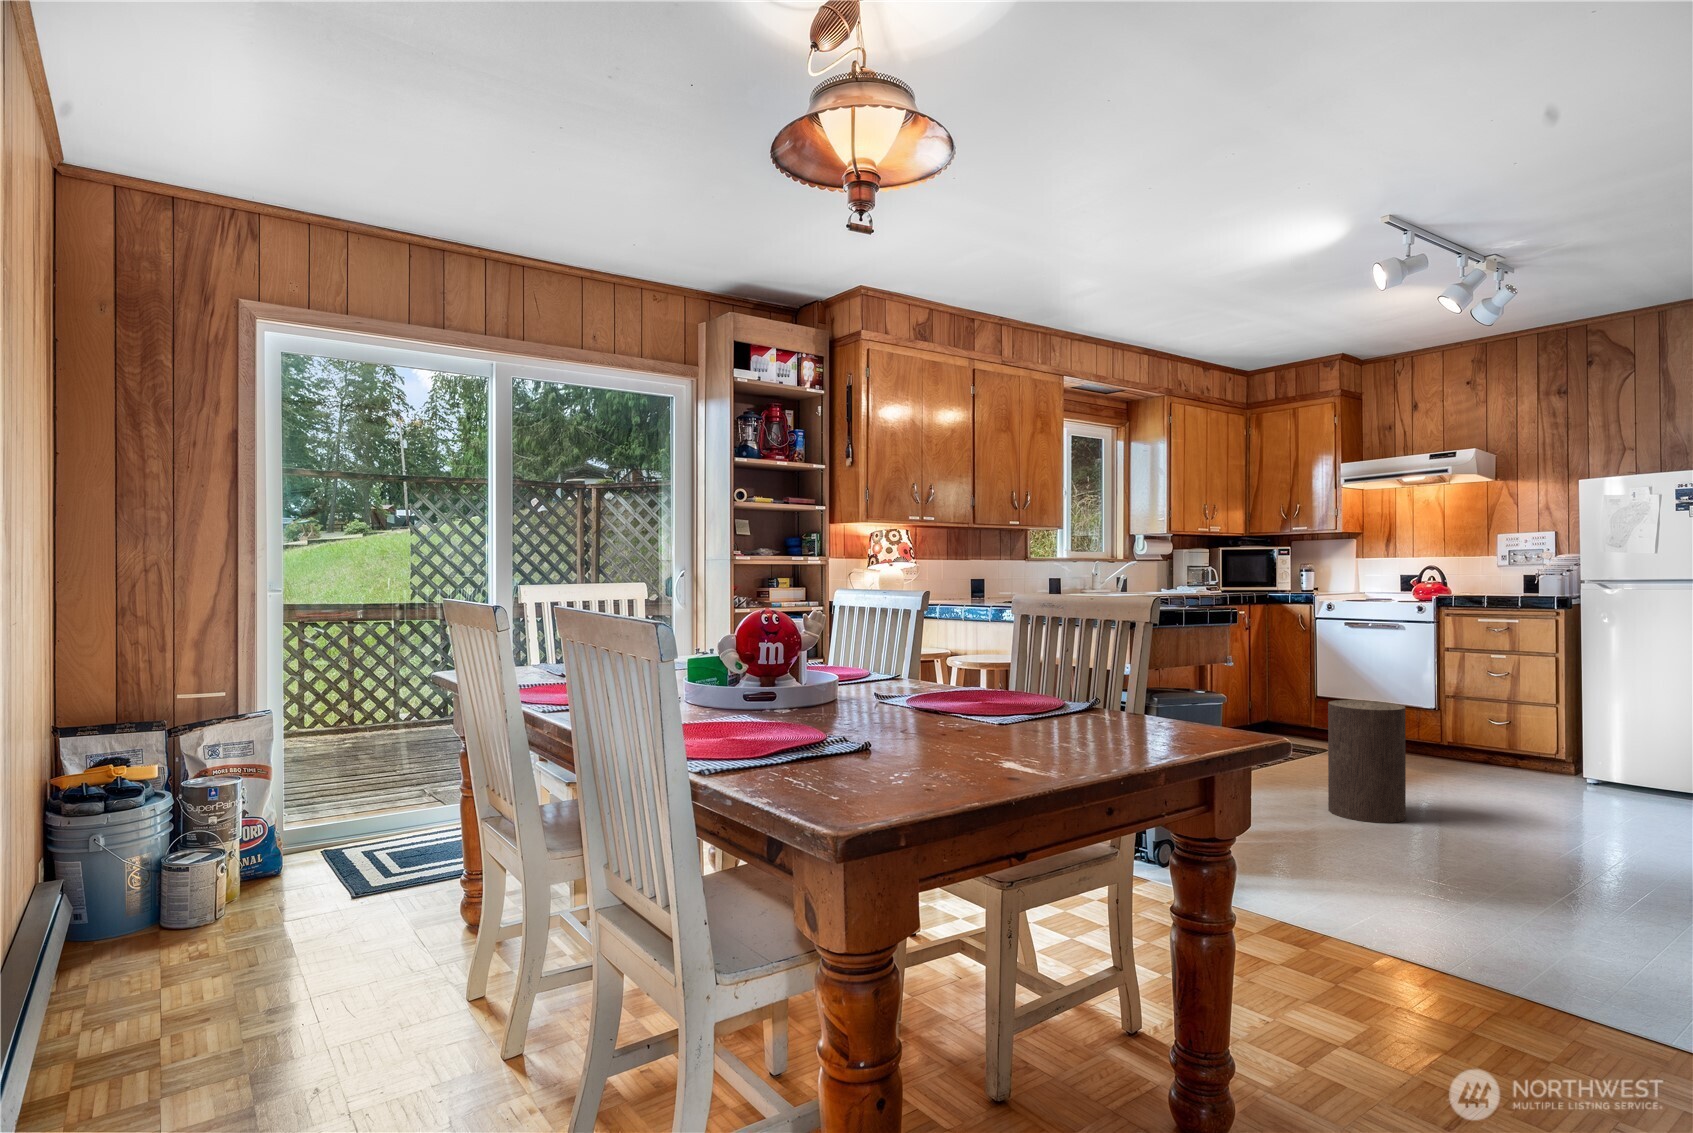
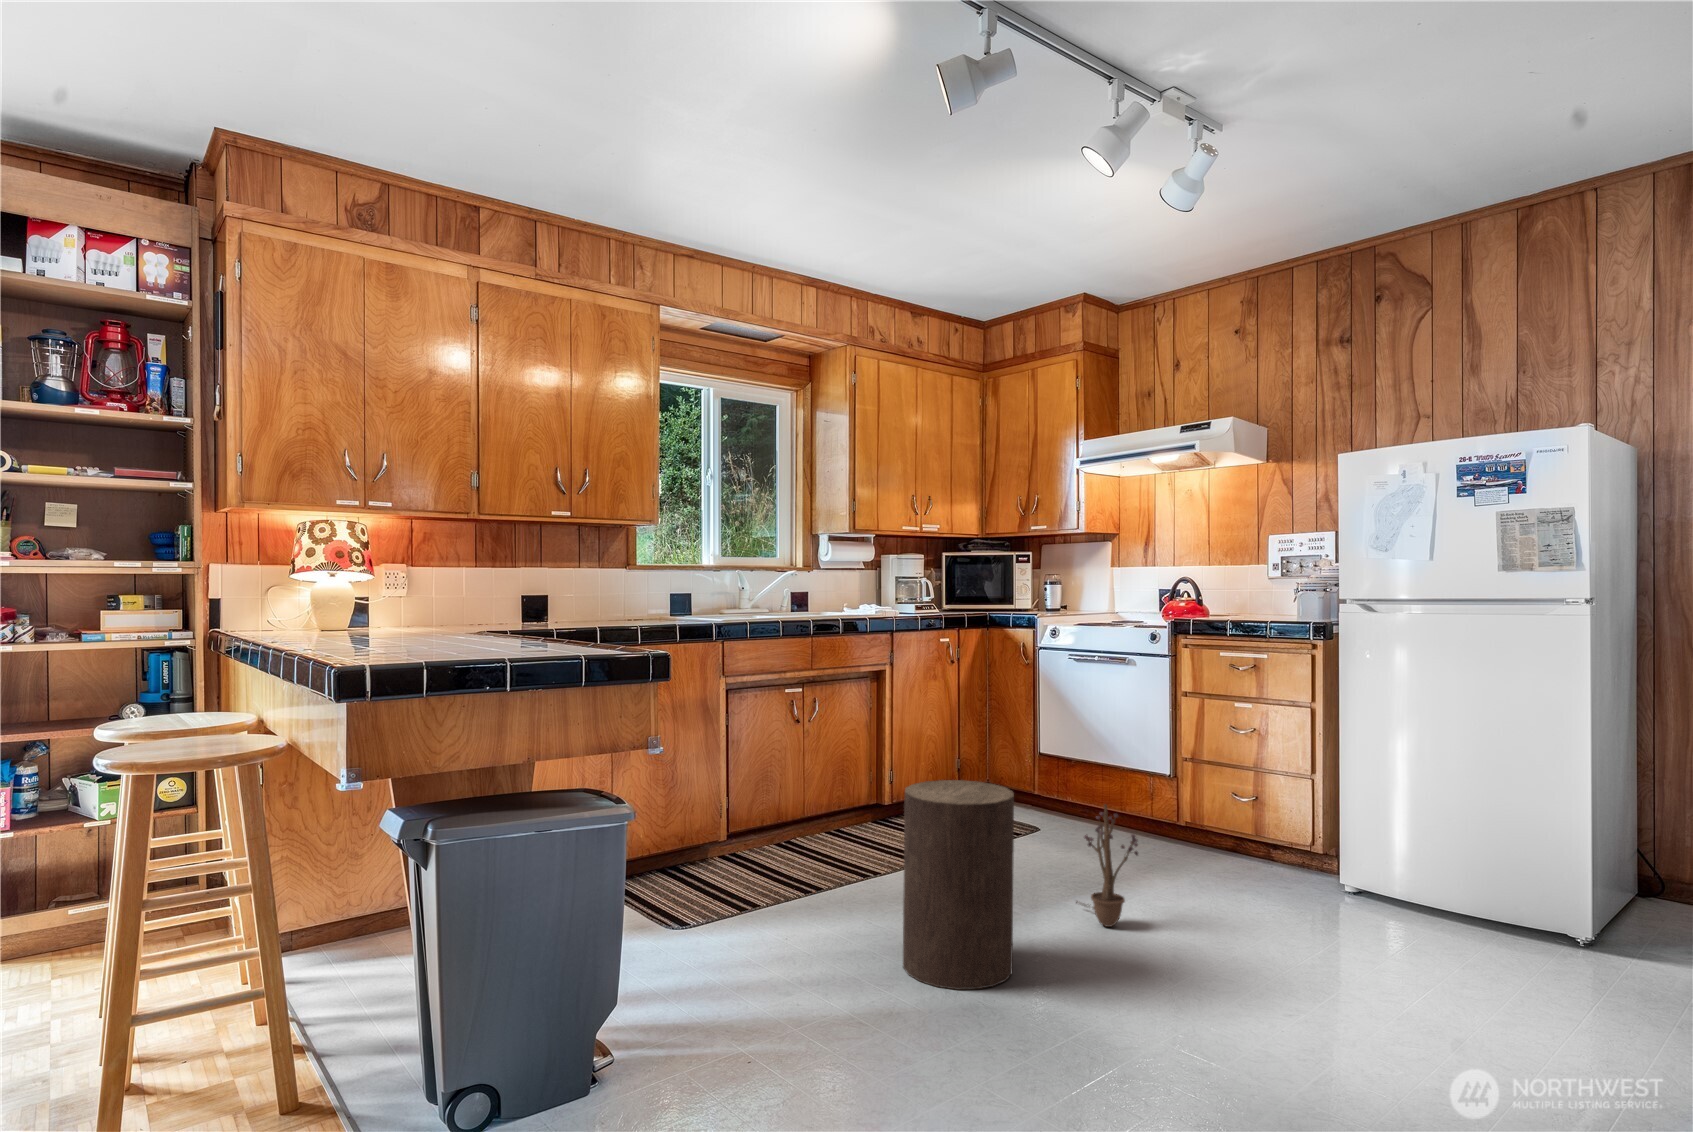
decorative plant: none [1410,718,1467,797] -> present [1077,804,1138,927]

